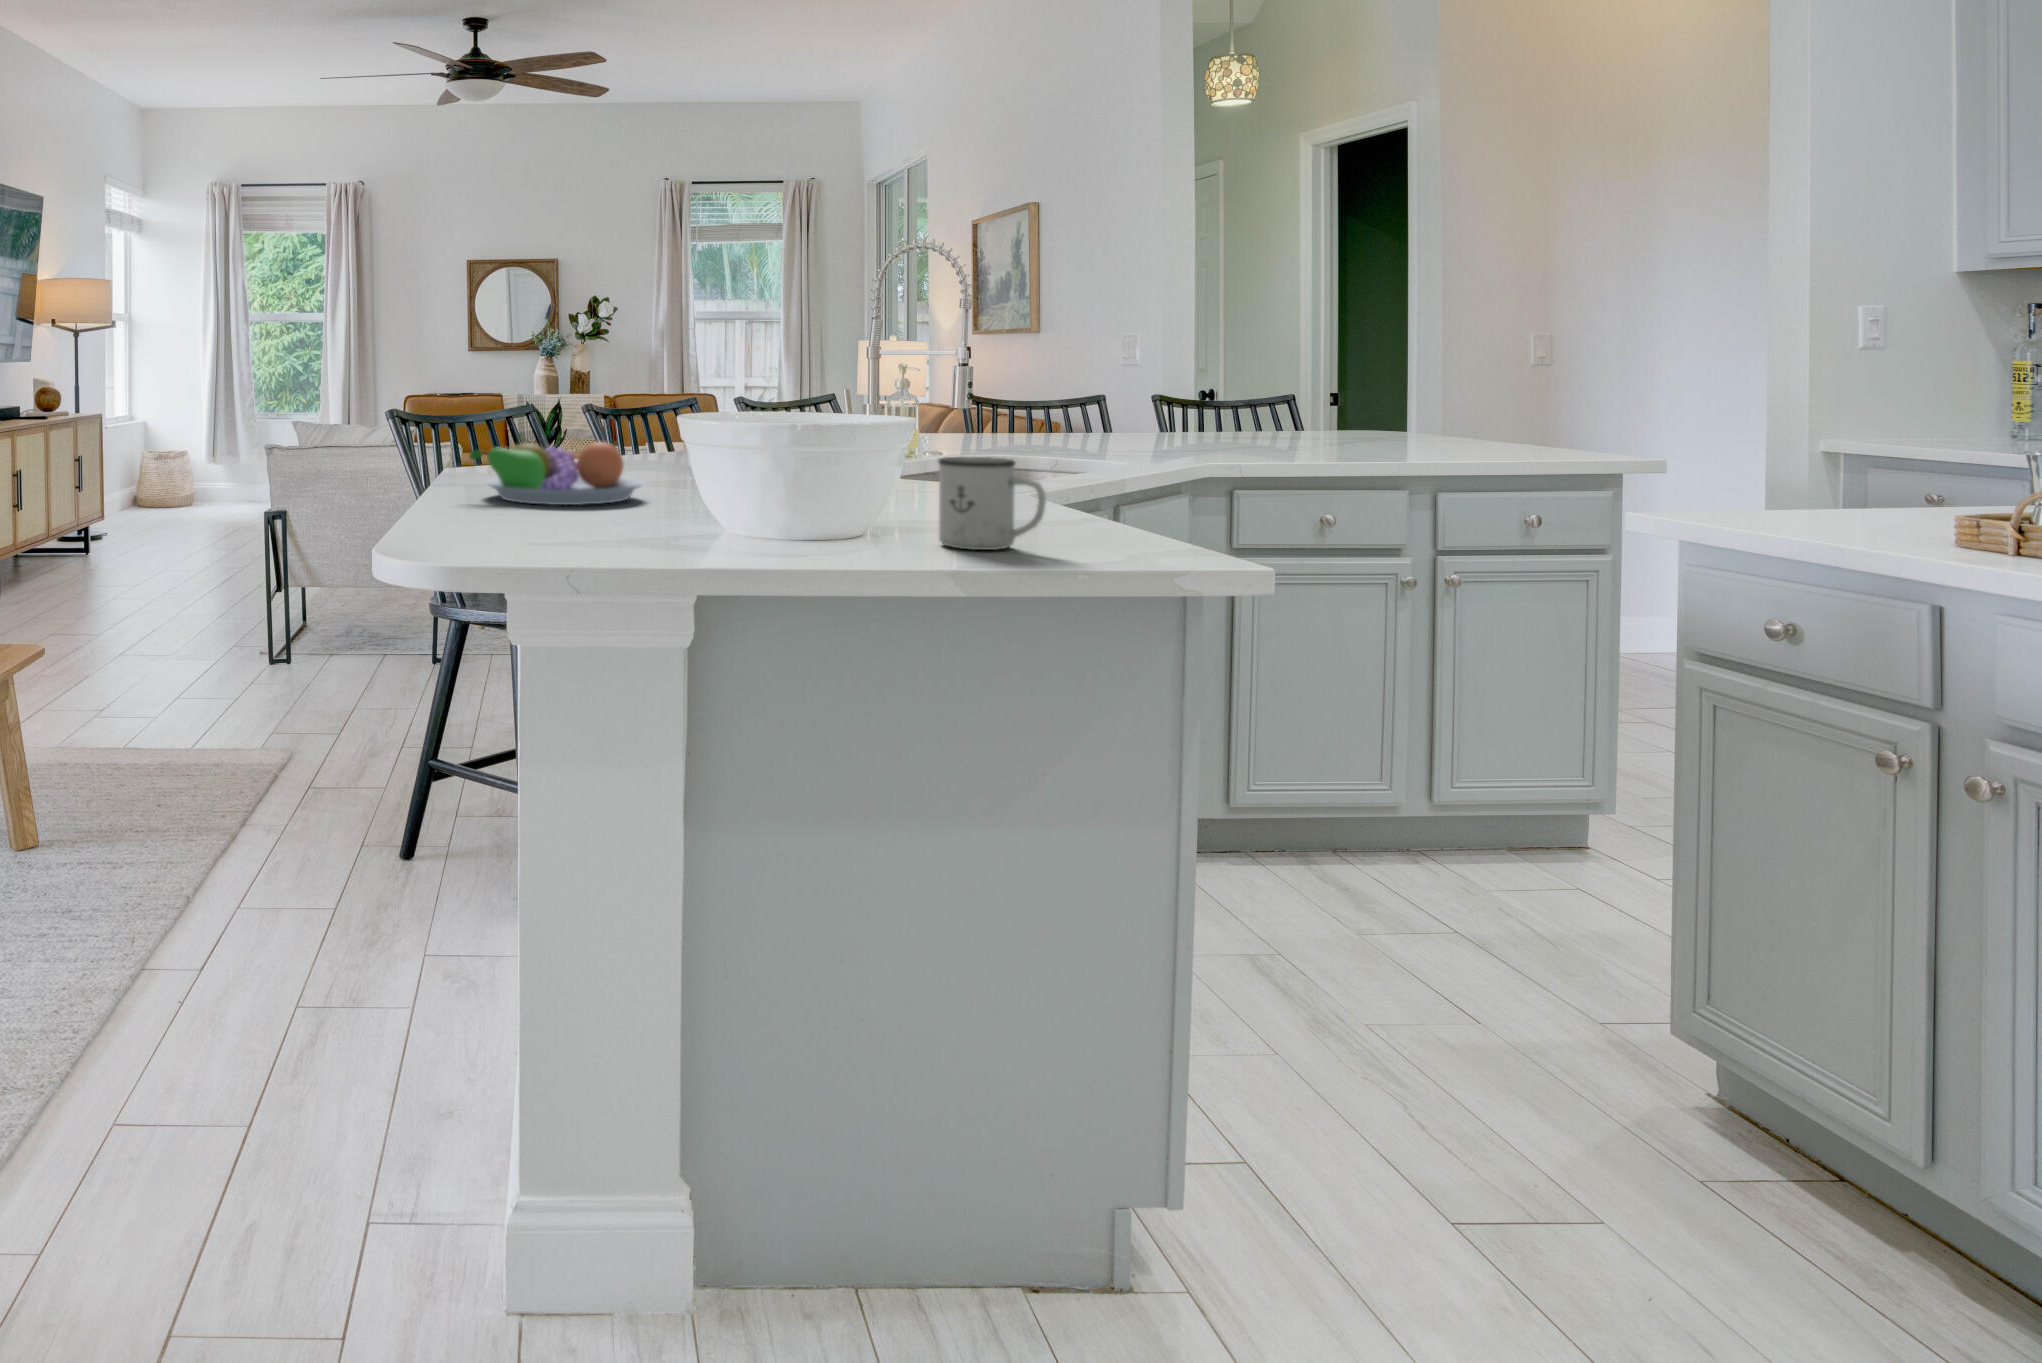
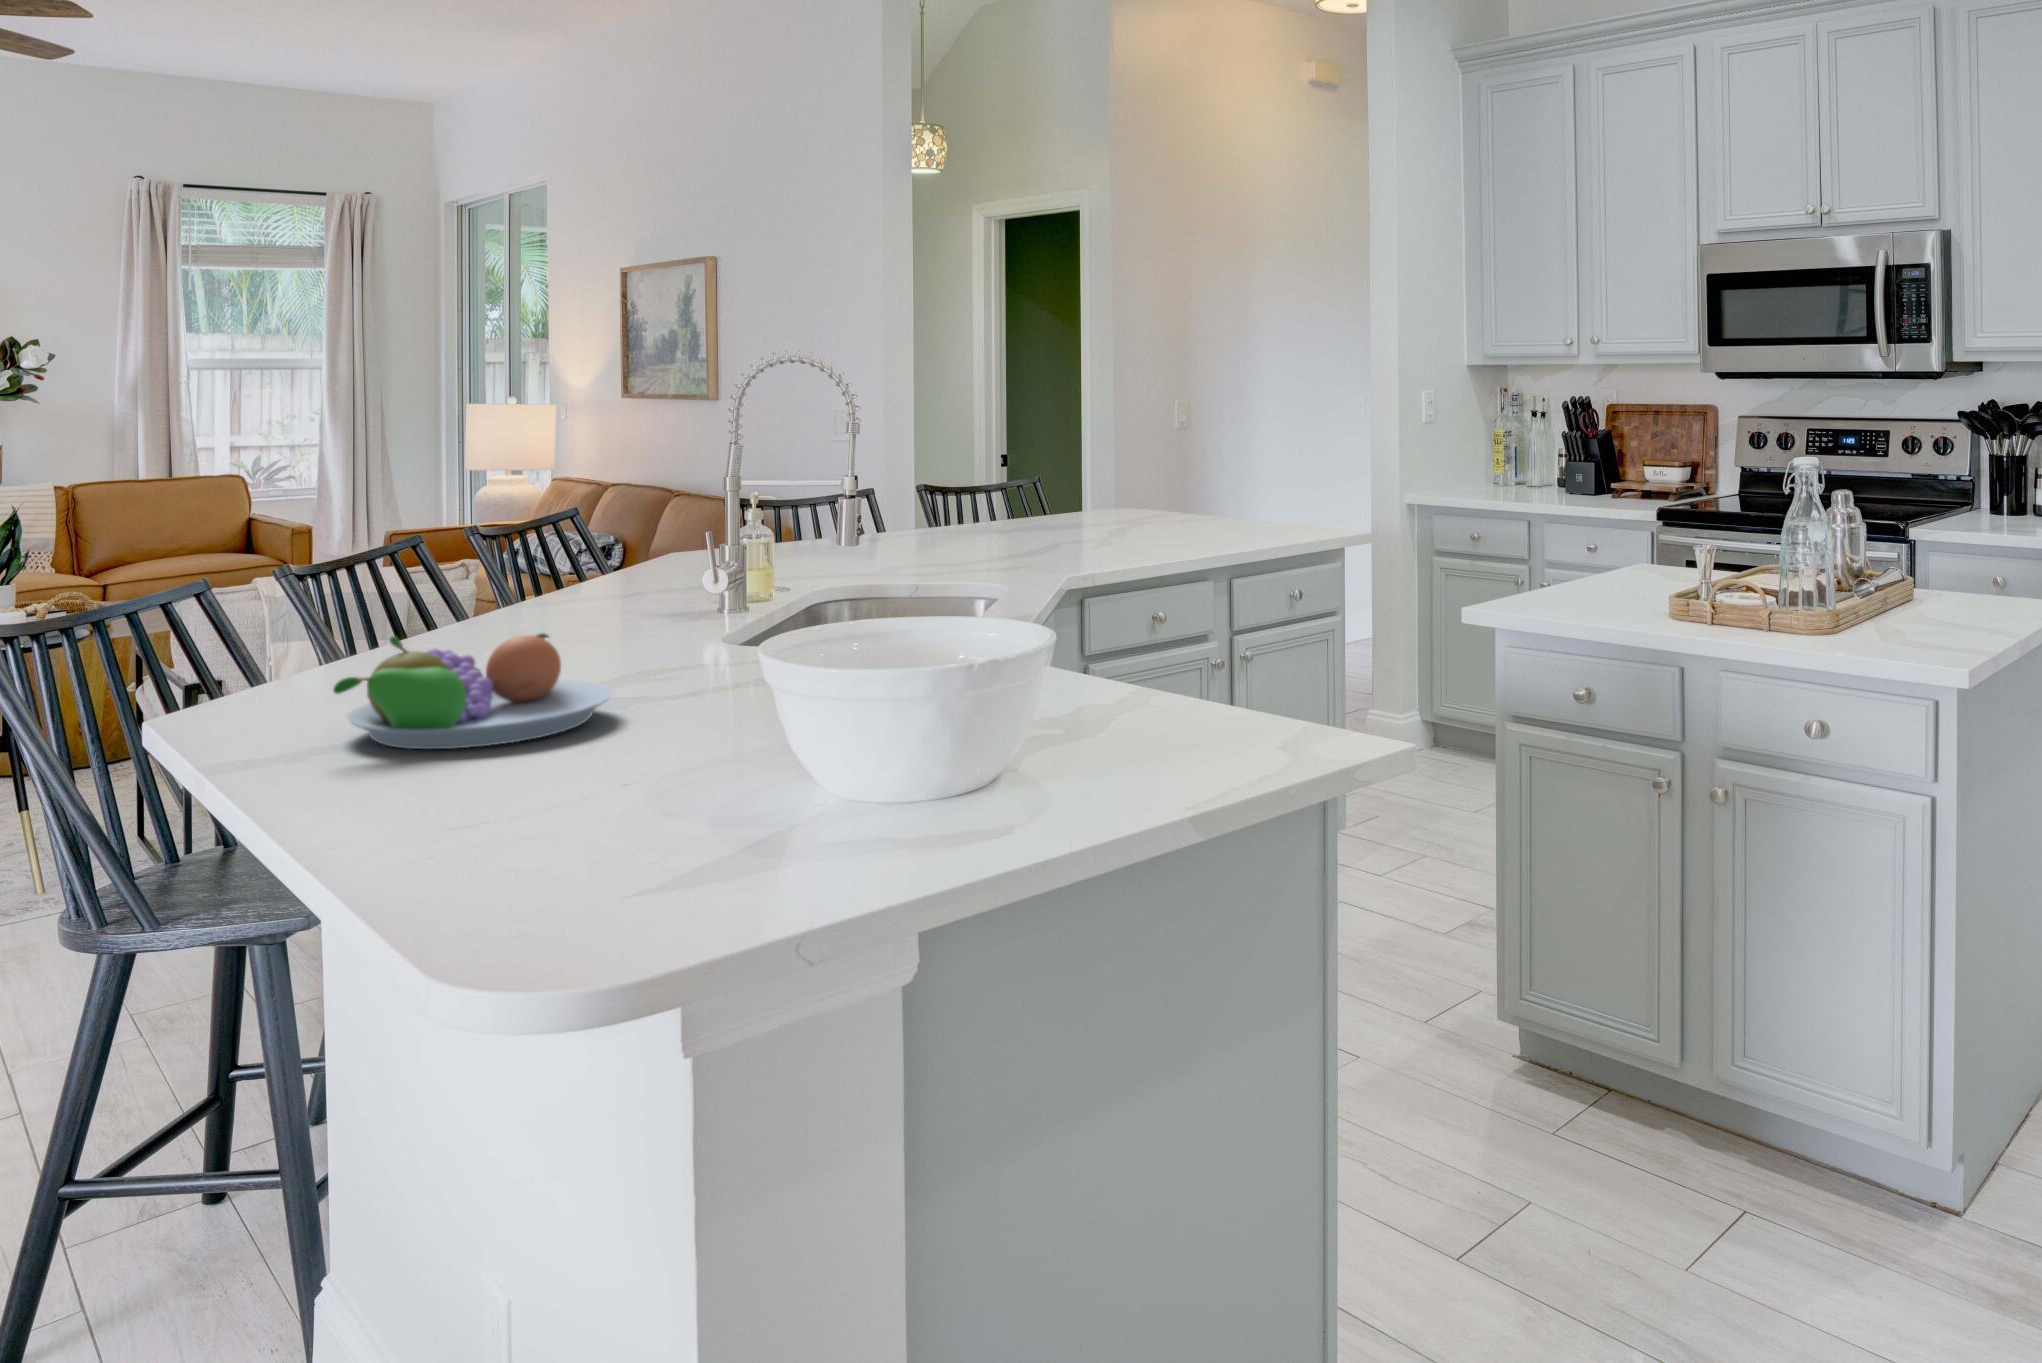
mug: present [938,457,1046,550] -> none [1088,622,1207,733]

